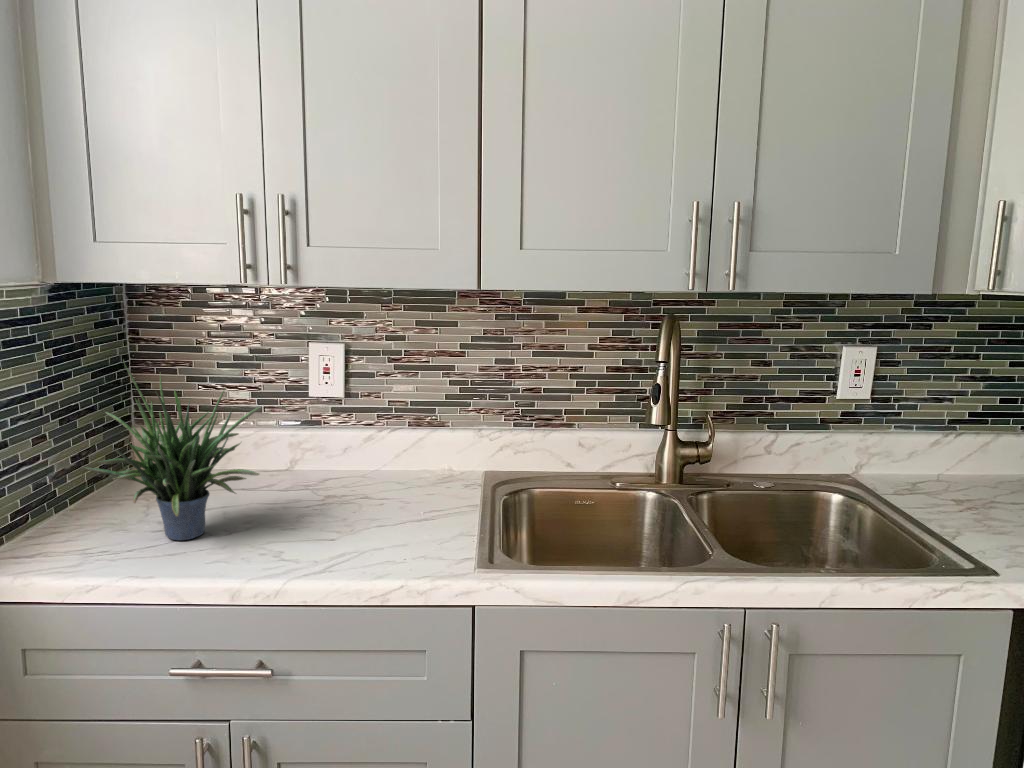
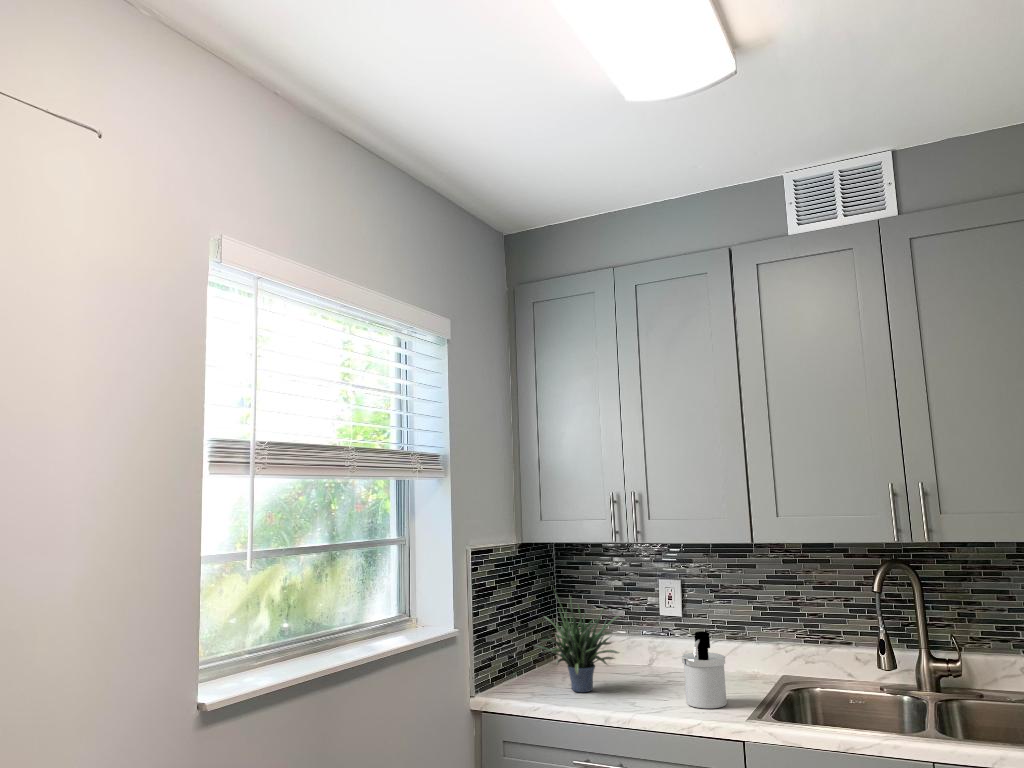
soap dispenser: none [370,430,439,552] -> present [682,631,727,709]

